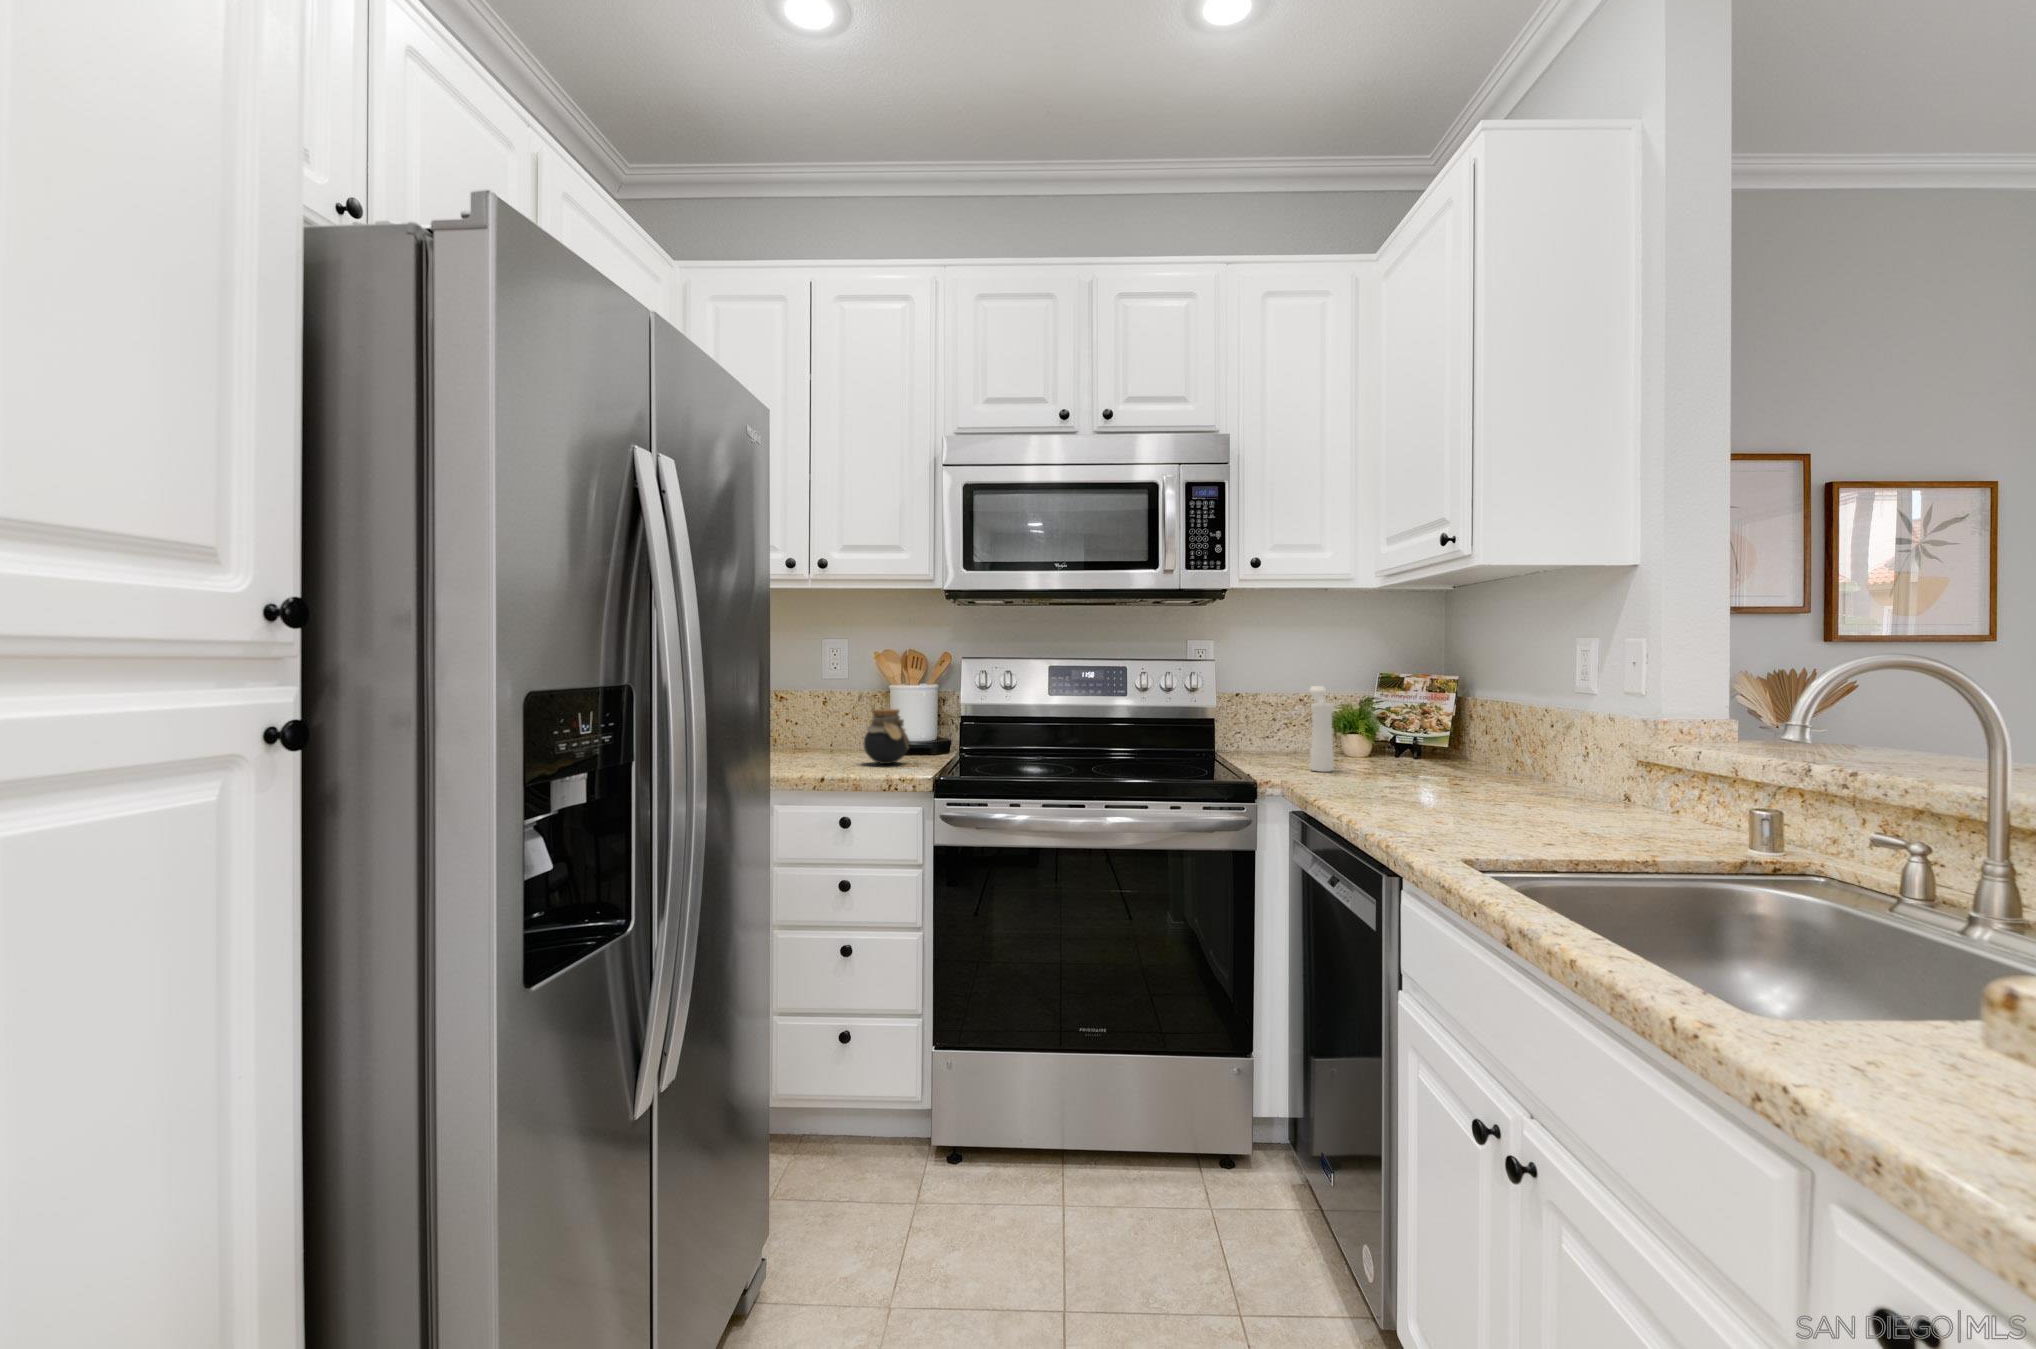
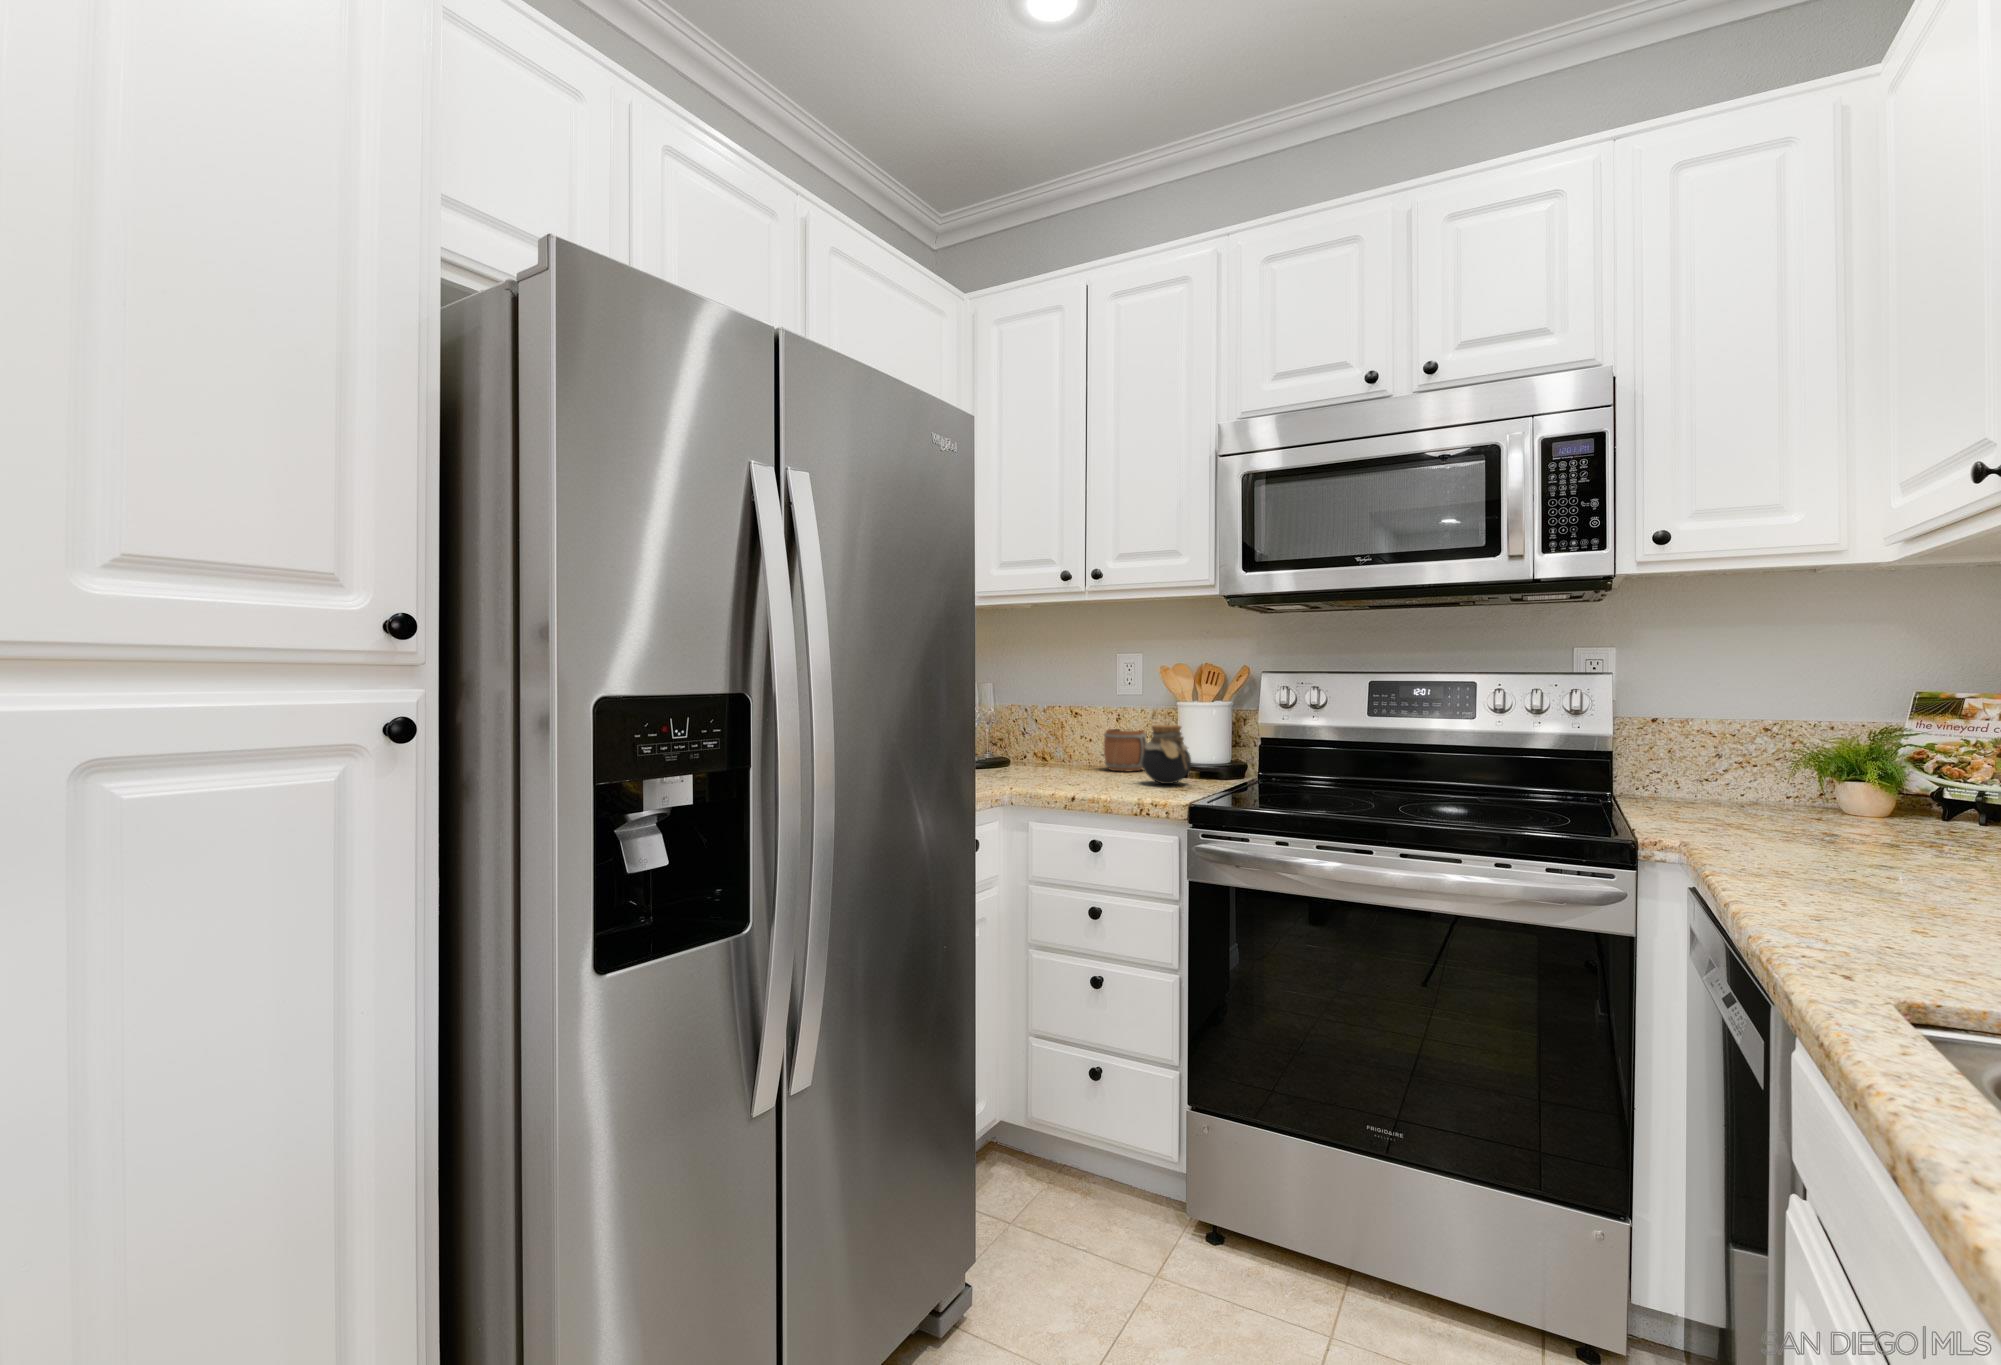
pepper mill: present [1310,686,1334,772] -> none [1755,708,1801,835]
mug: none [808,713,852,756] -> present [1103,729,1147,771]

